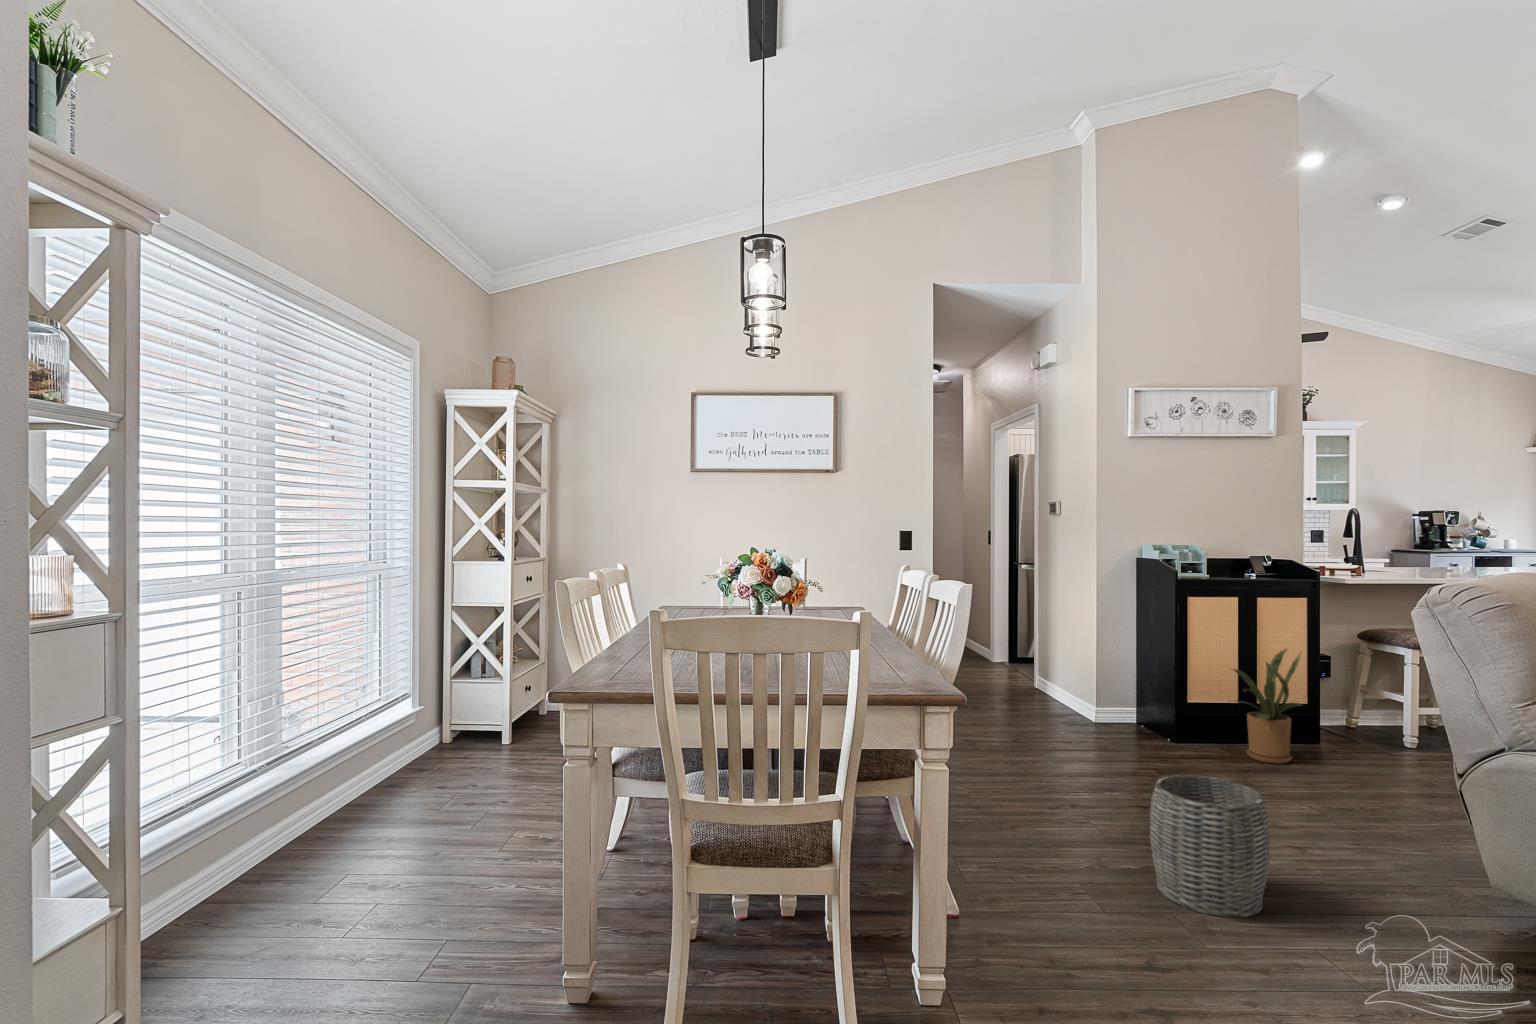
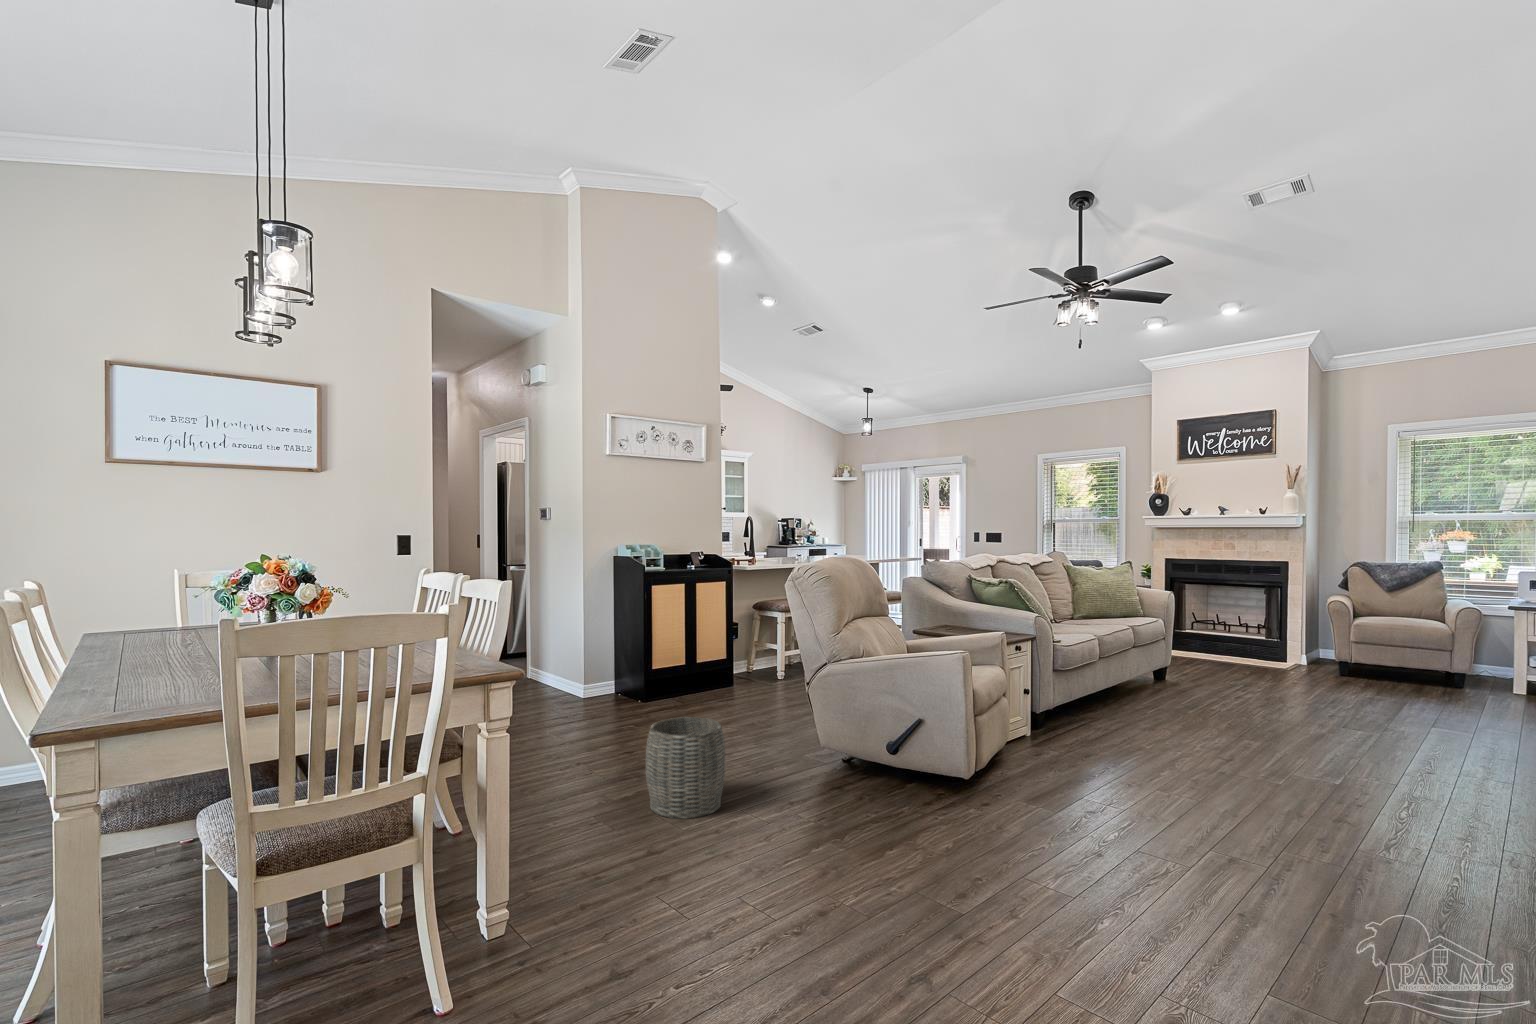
house plant: present [1234,649,1301,764] -> none [677,619,730,707]

